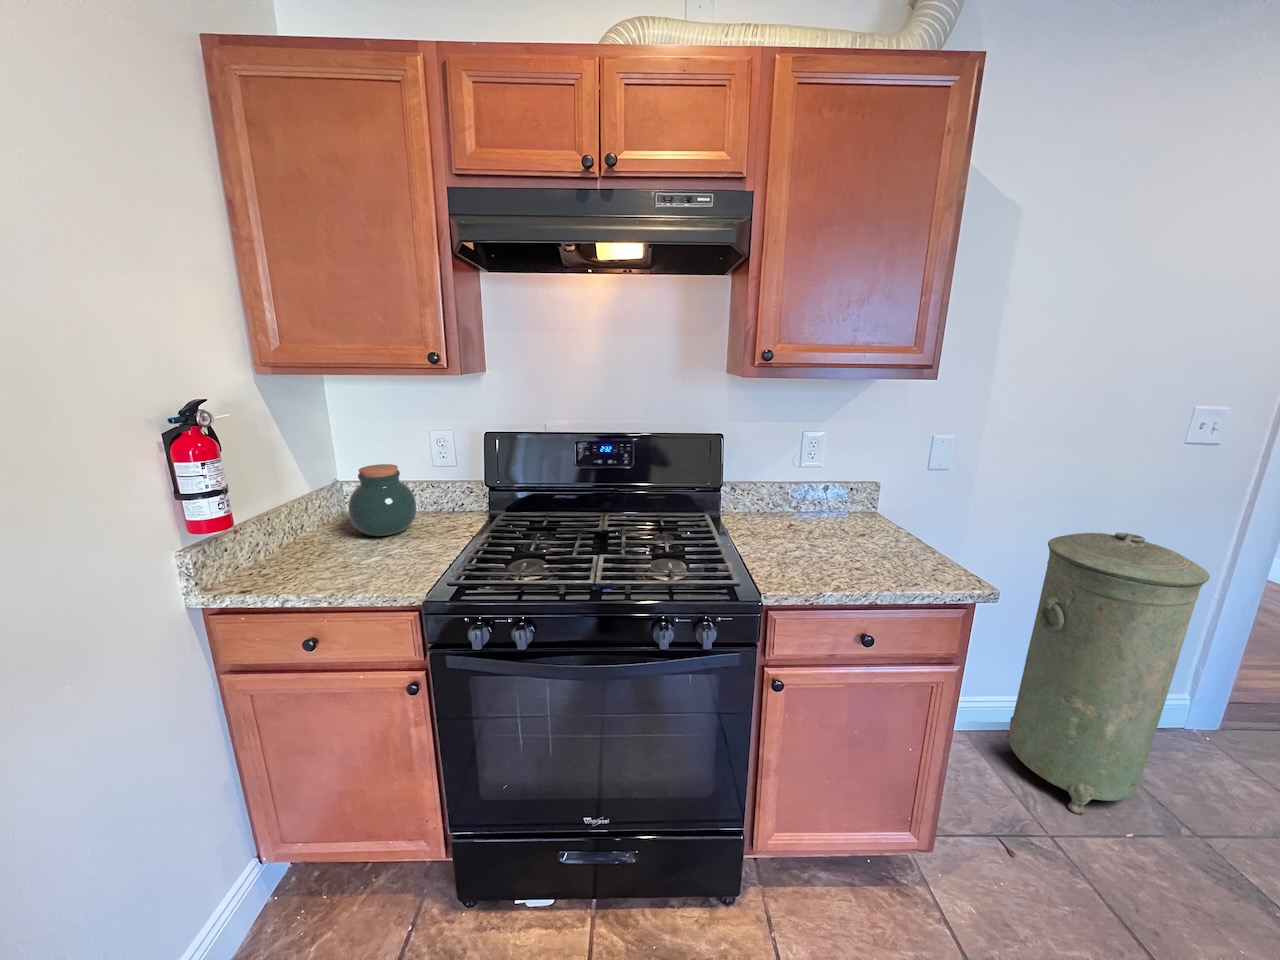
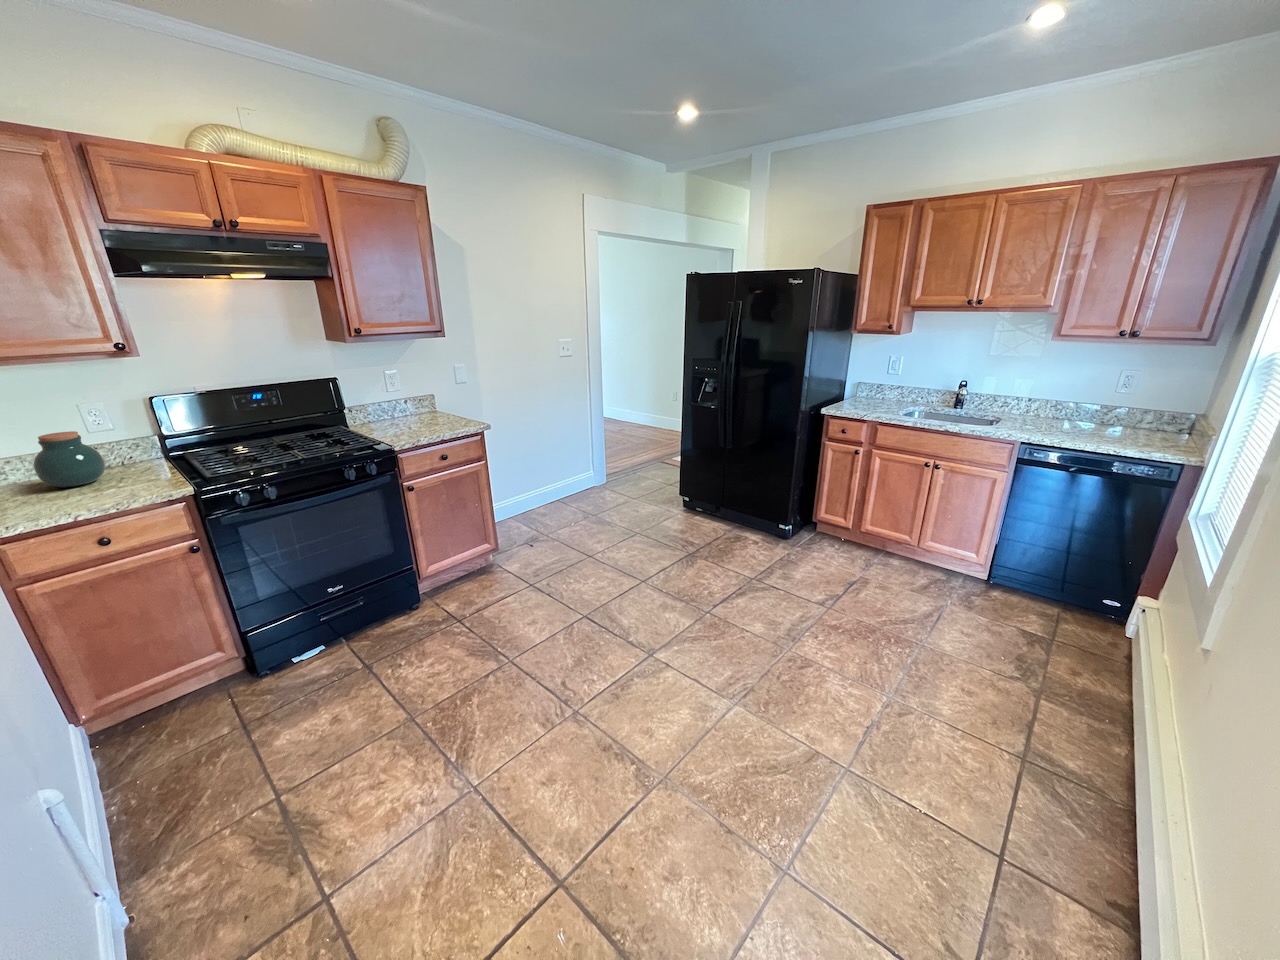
trash can: present [1007,533,1210,814] -> none [517,399,573,525]

